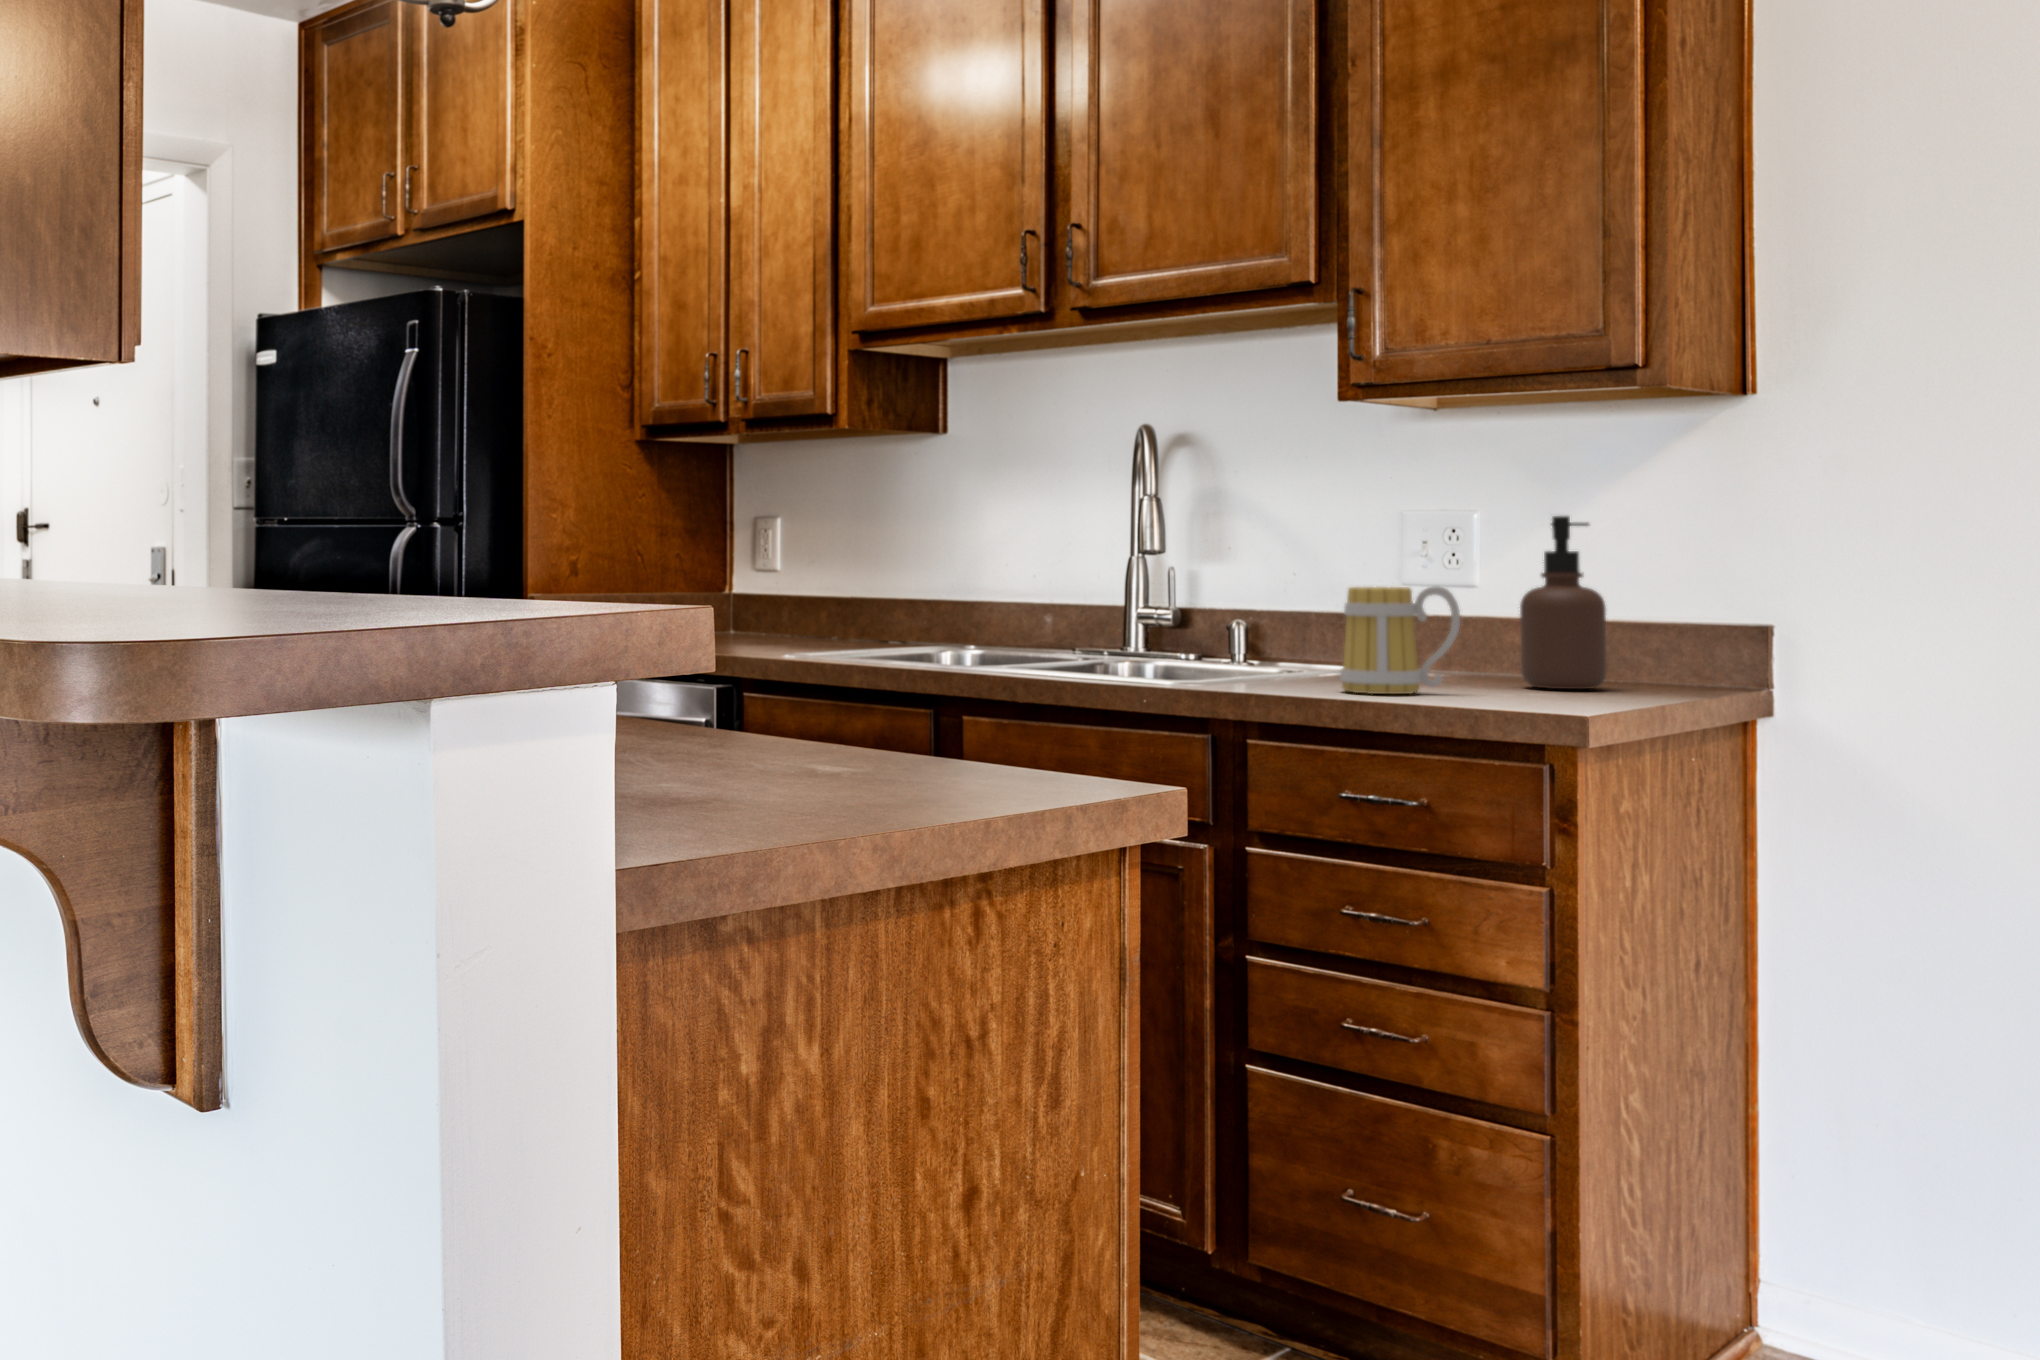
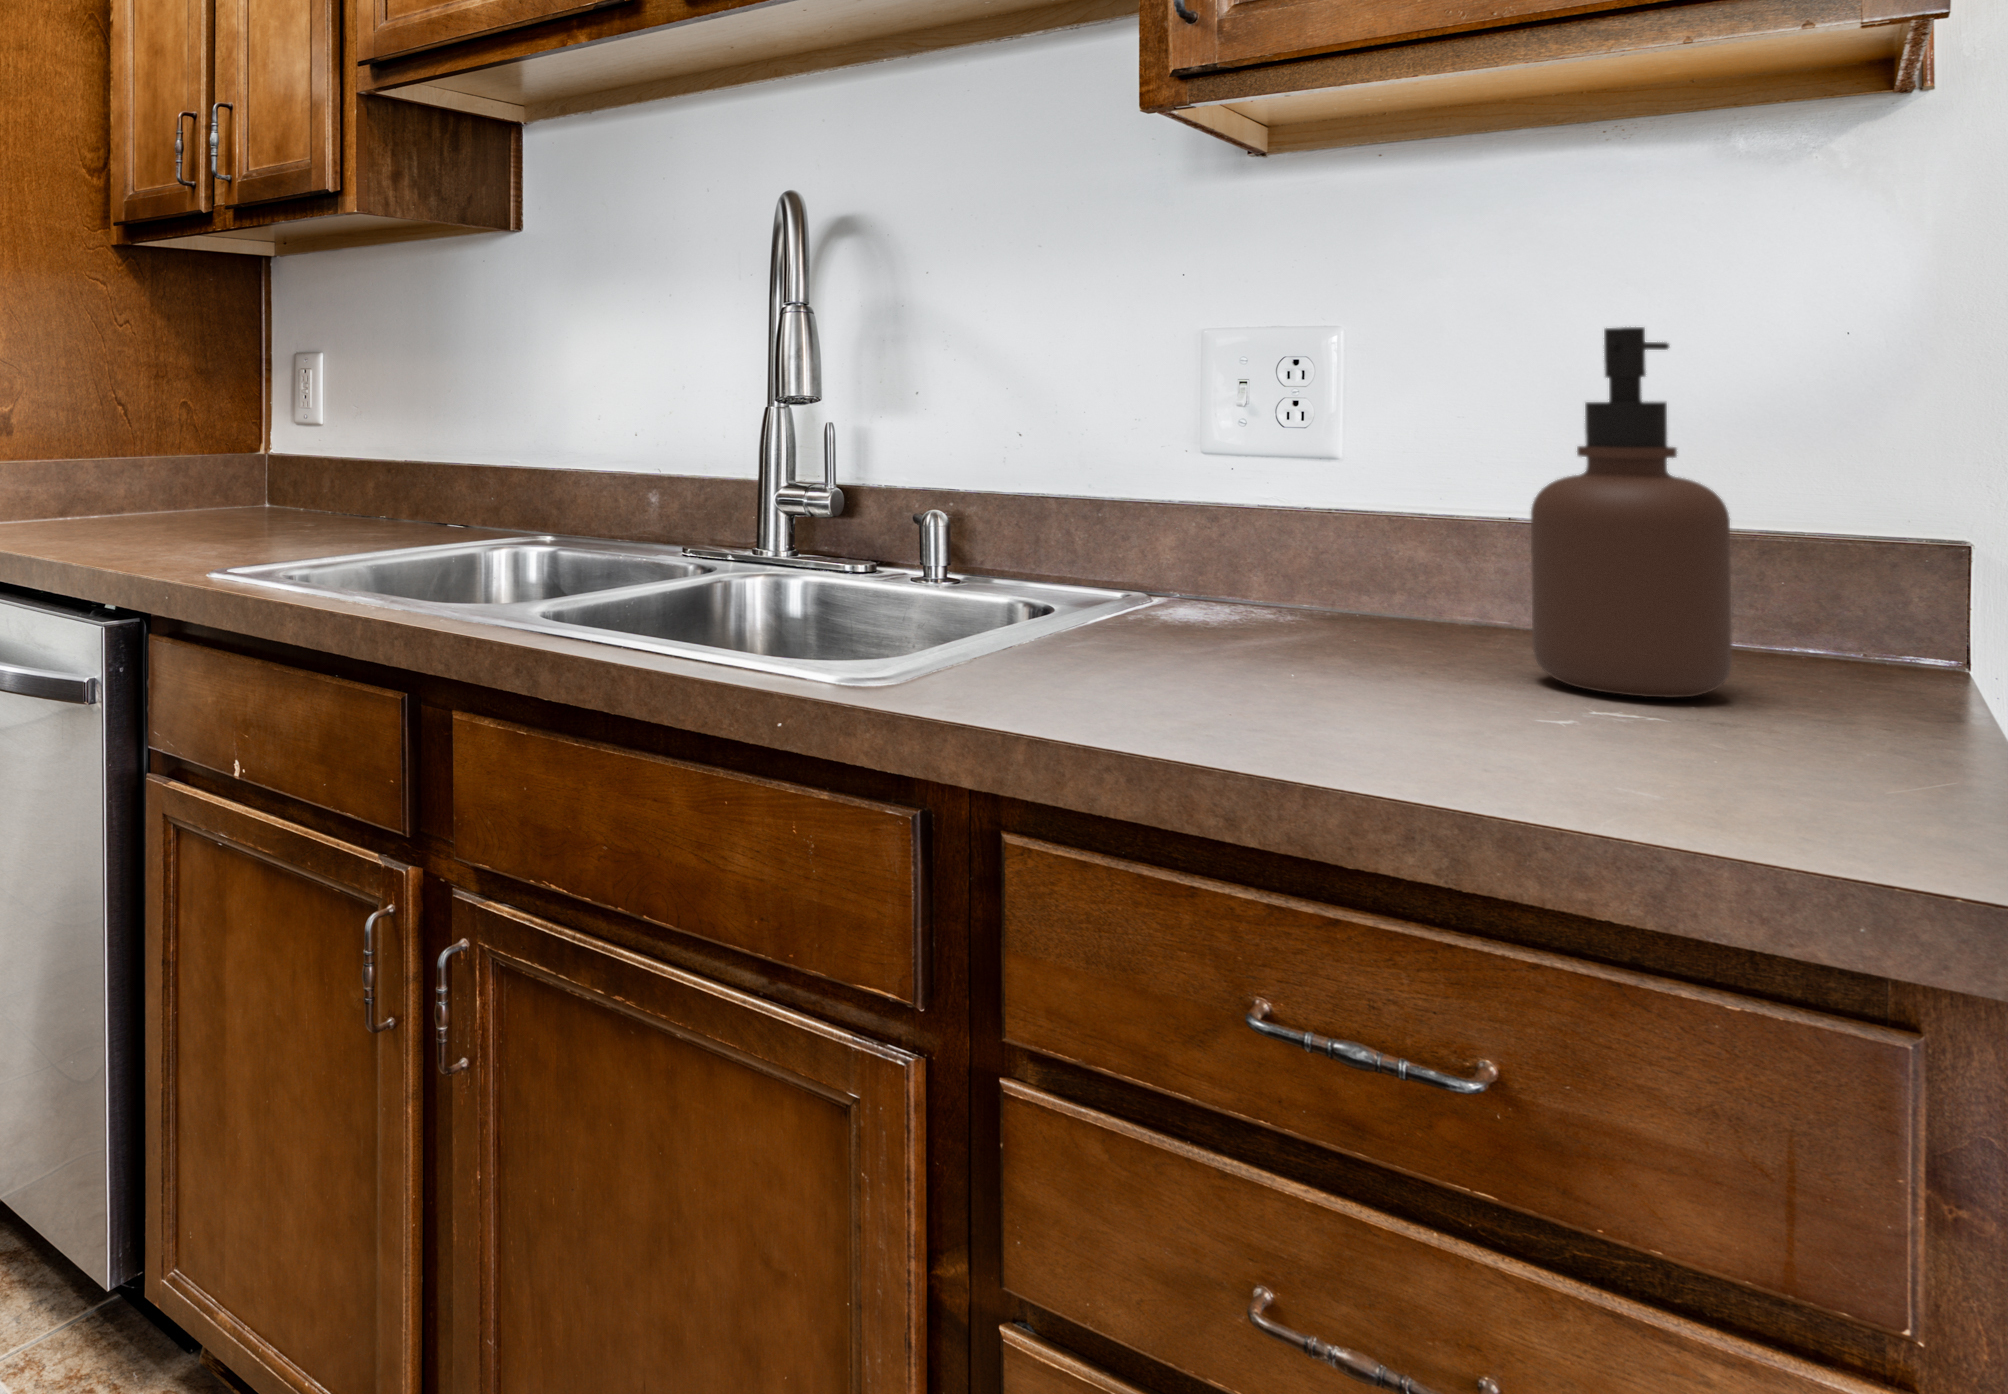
mug: present [1340,586,1460,694] -> none [1200,482,1485,739]

